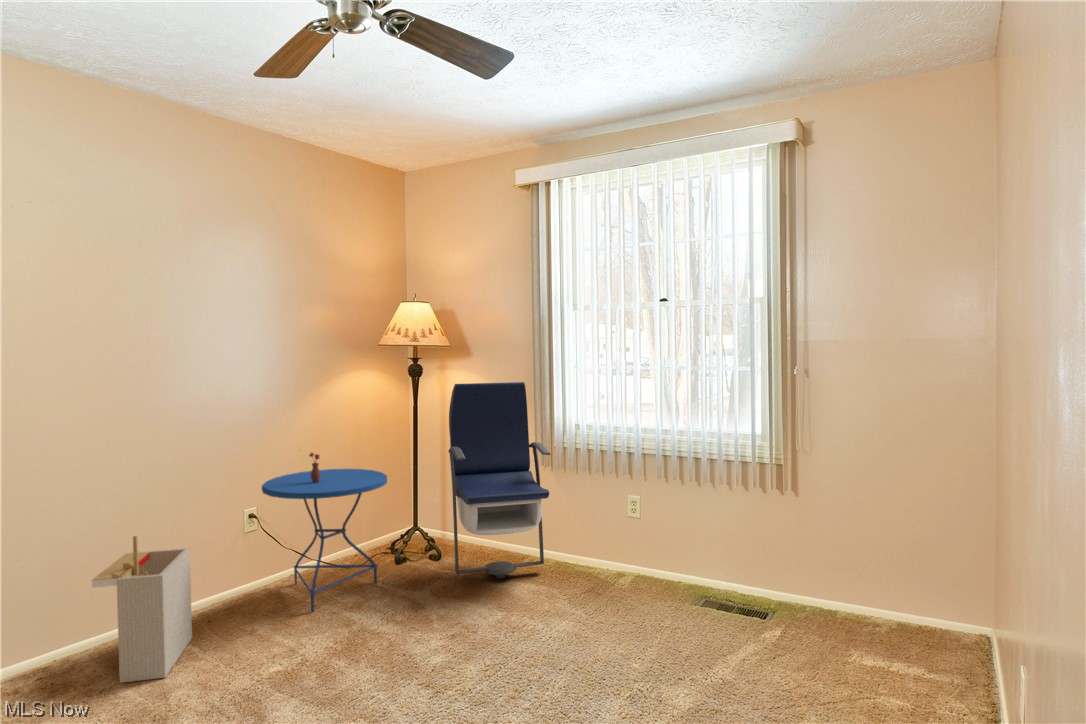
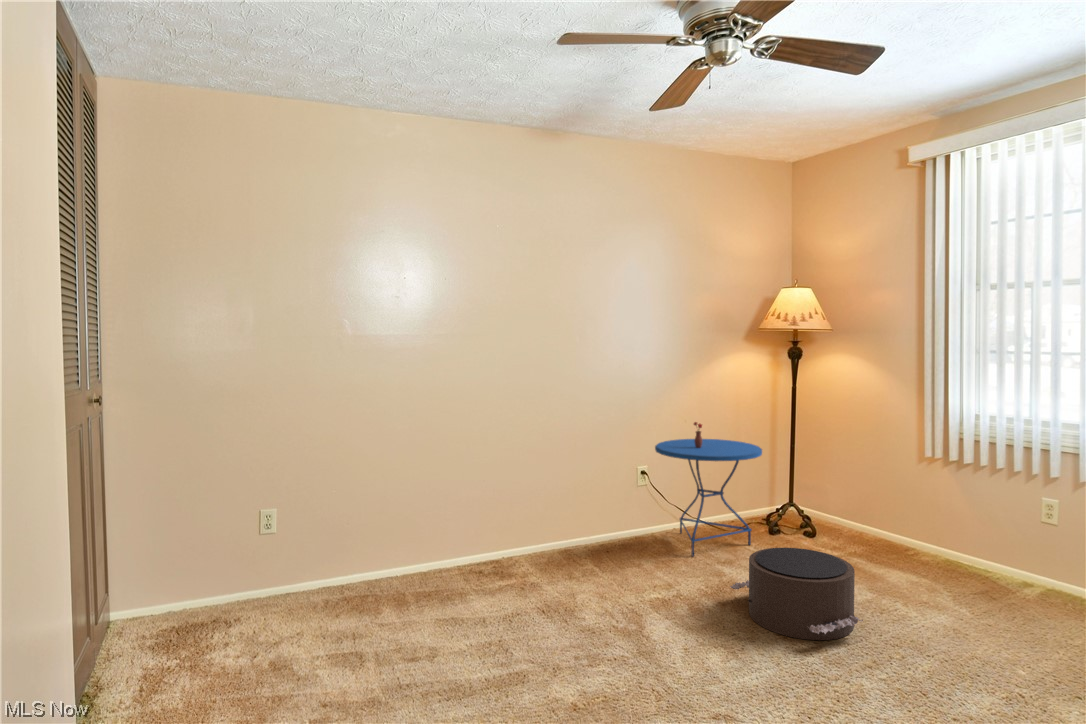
armchair: present [448,382,551,578] -> none [827,368,939,565]
storage bin: present [92,536,192,683] -> none [539,470,602,578]
pouf: none [361,581,502,687] -> present [730,547,863,640]

